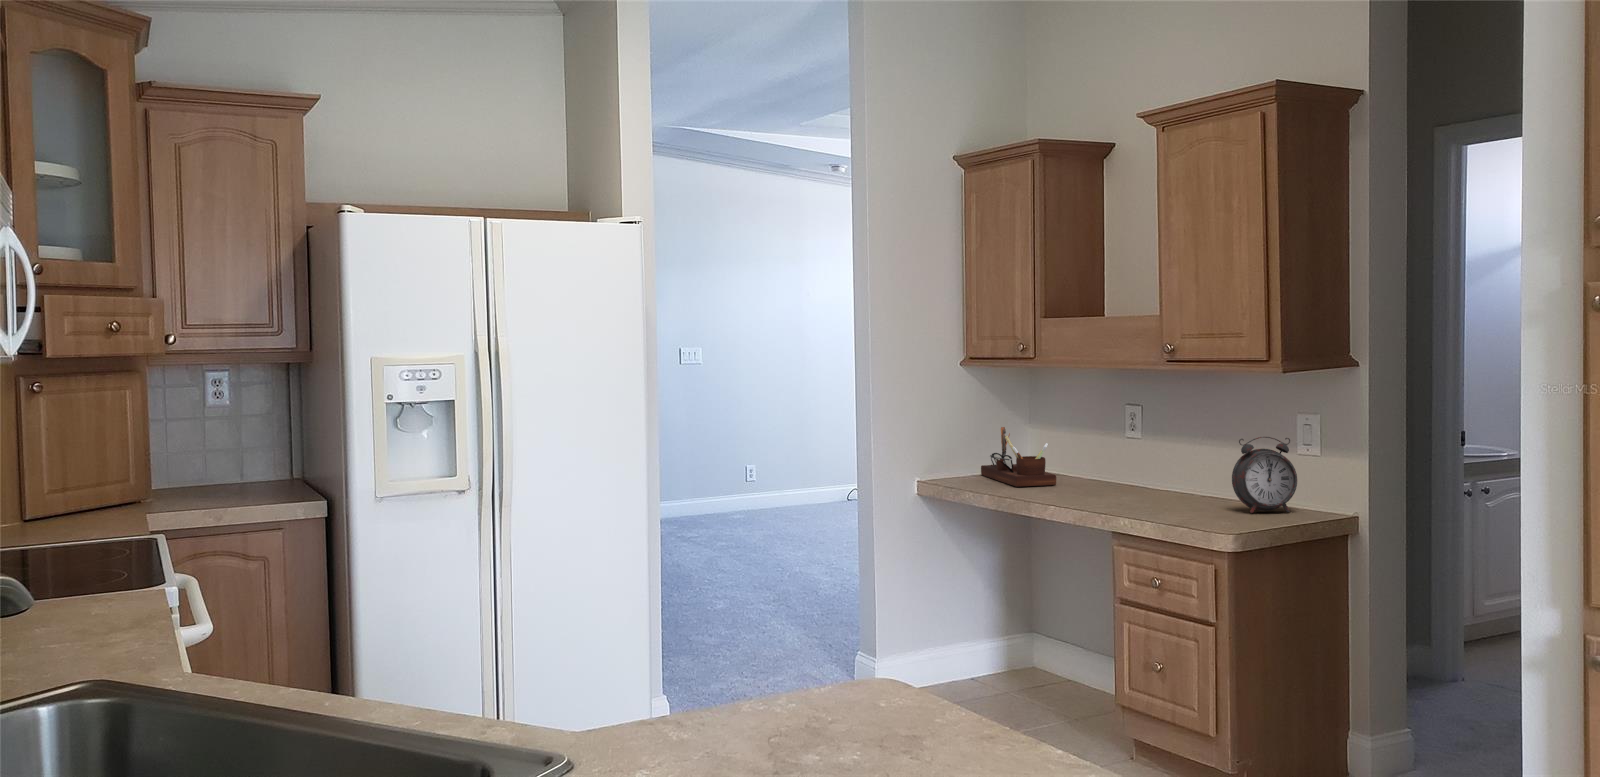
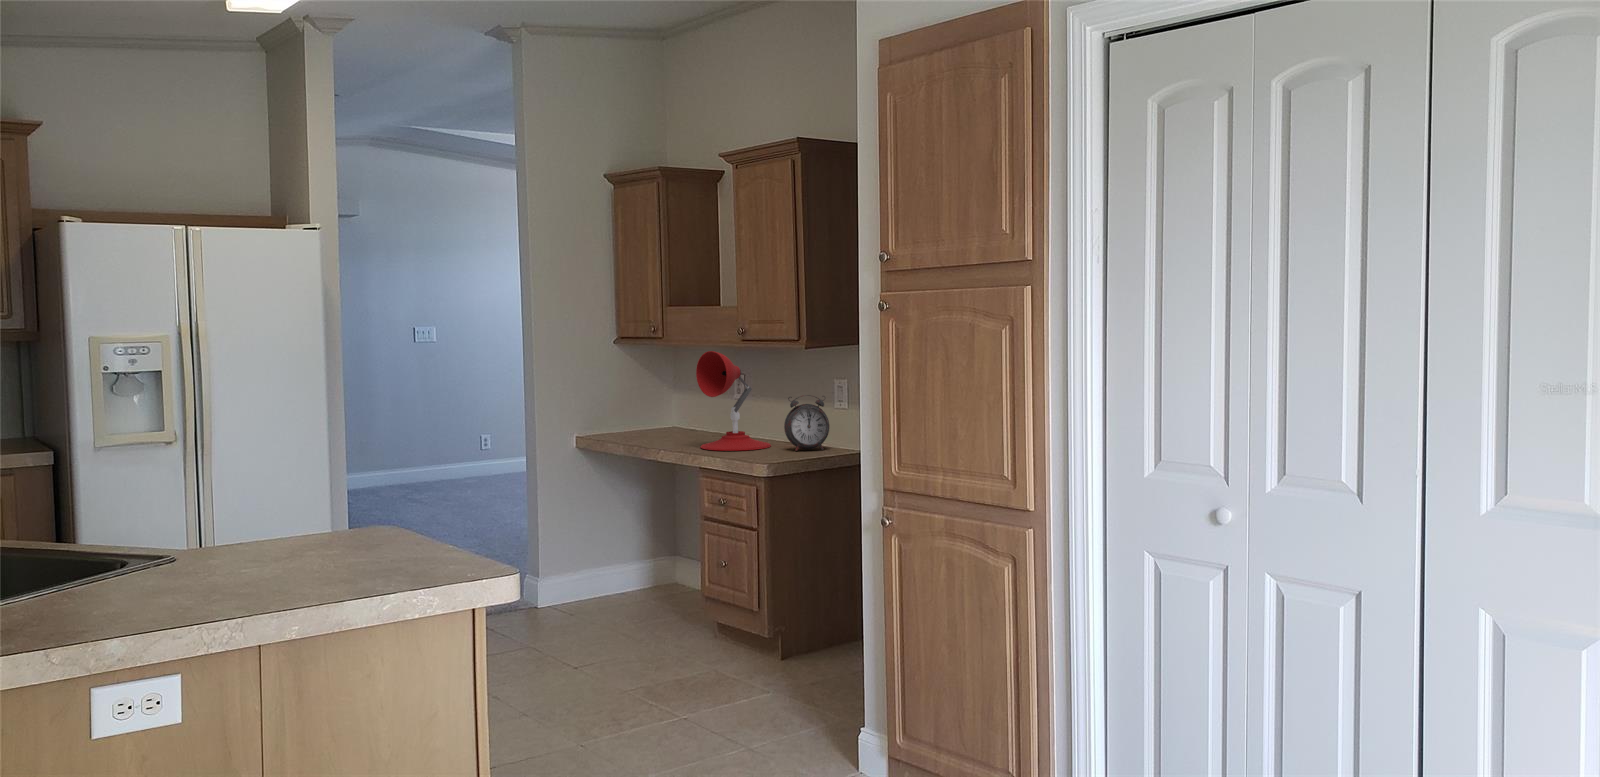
desk lamp: none [1103,376,1204,510] -> present [696,351,771,451]
desk organizer: present [981,427,1056,487] -> none [629,392,678,438]

